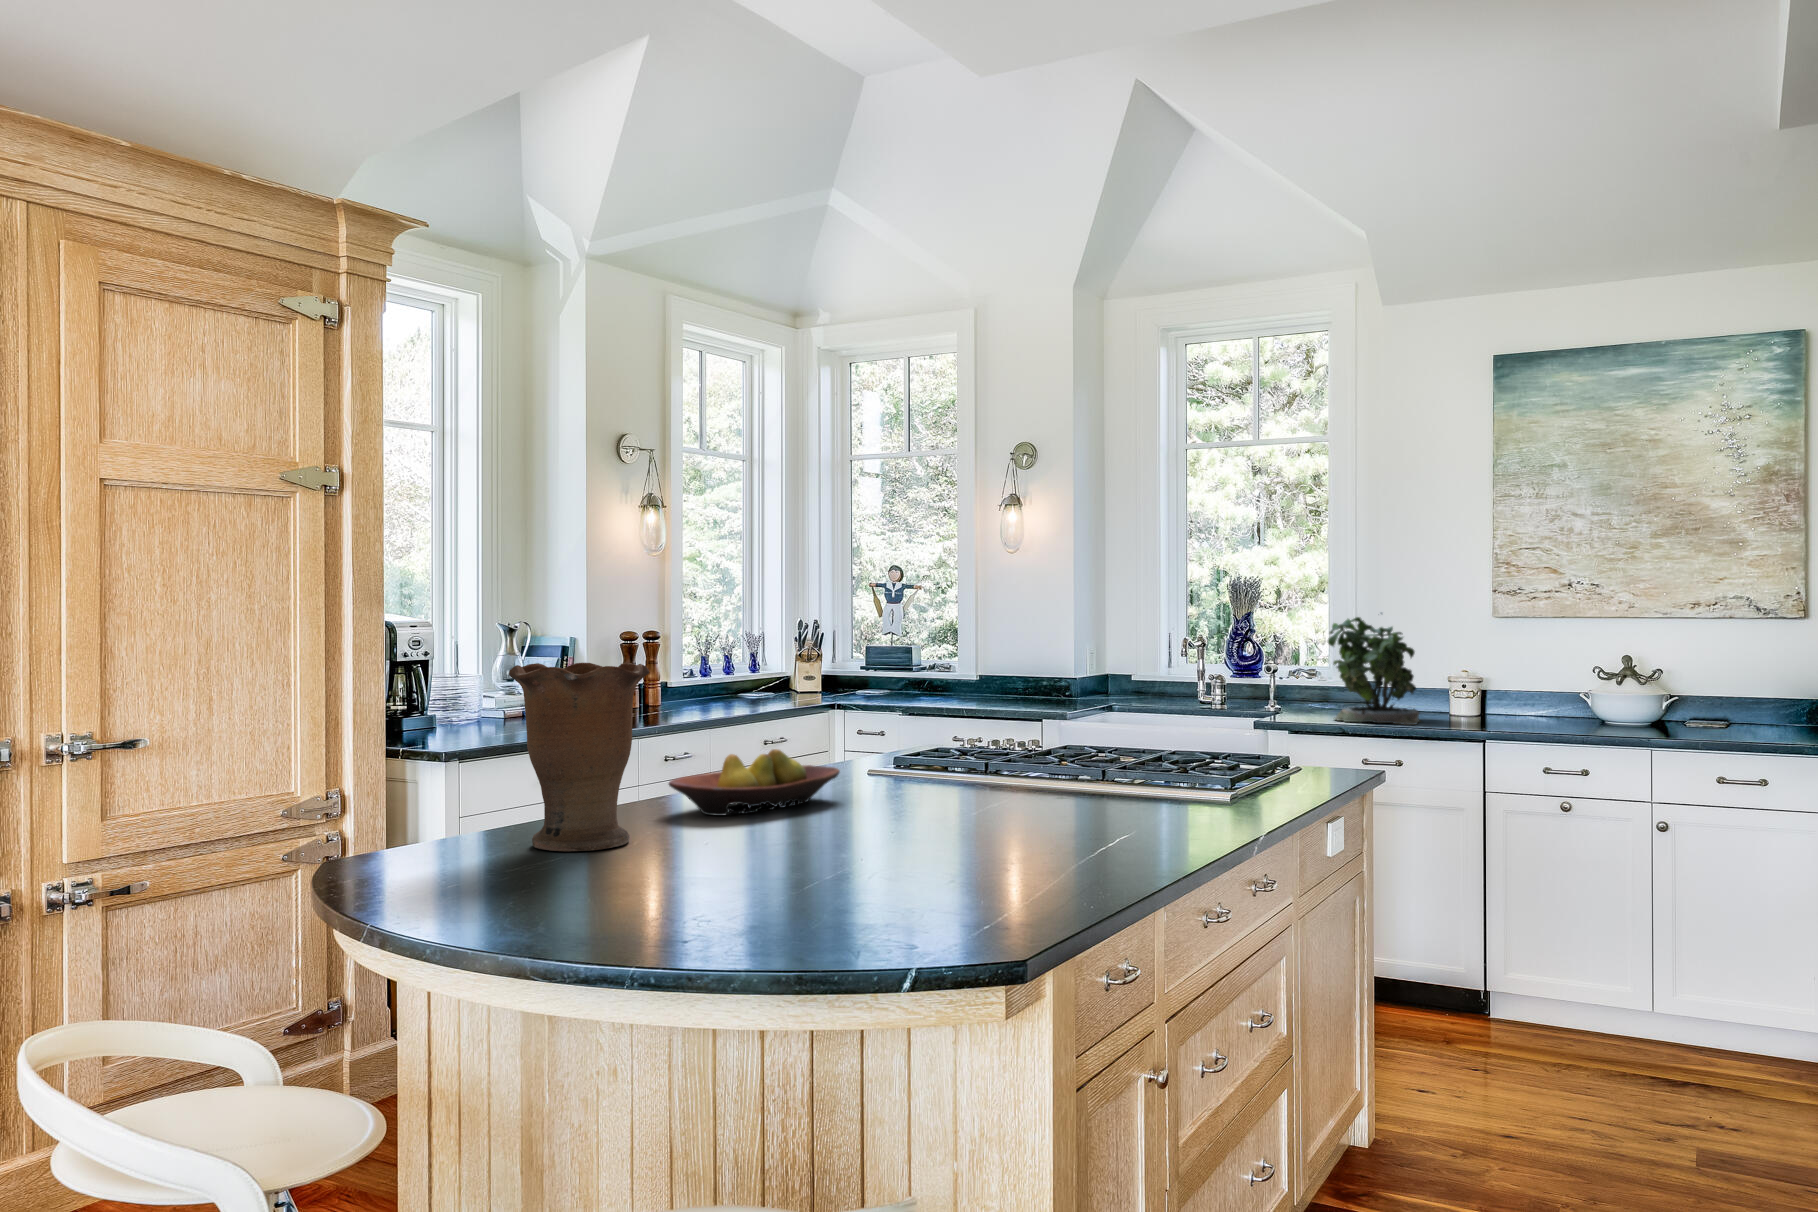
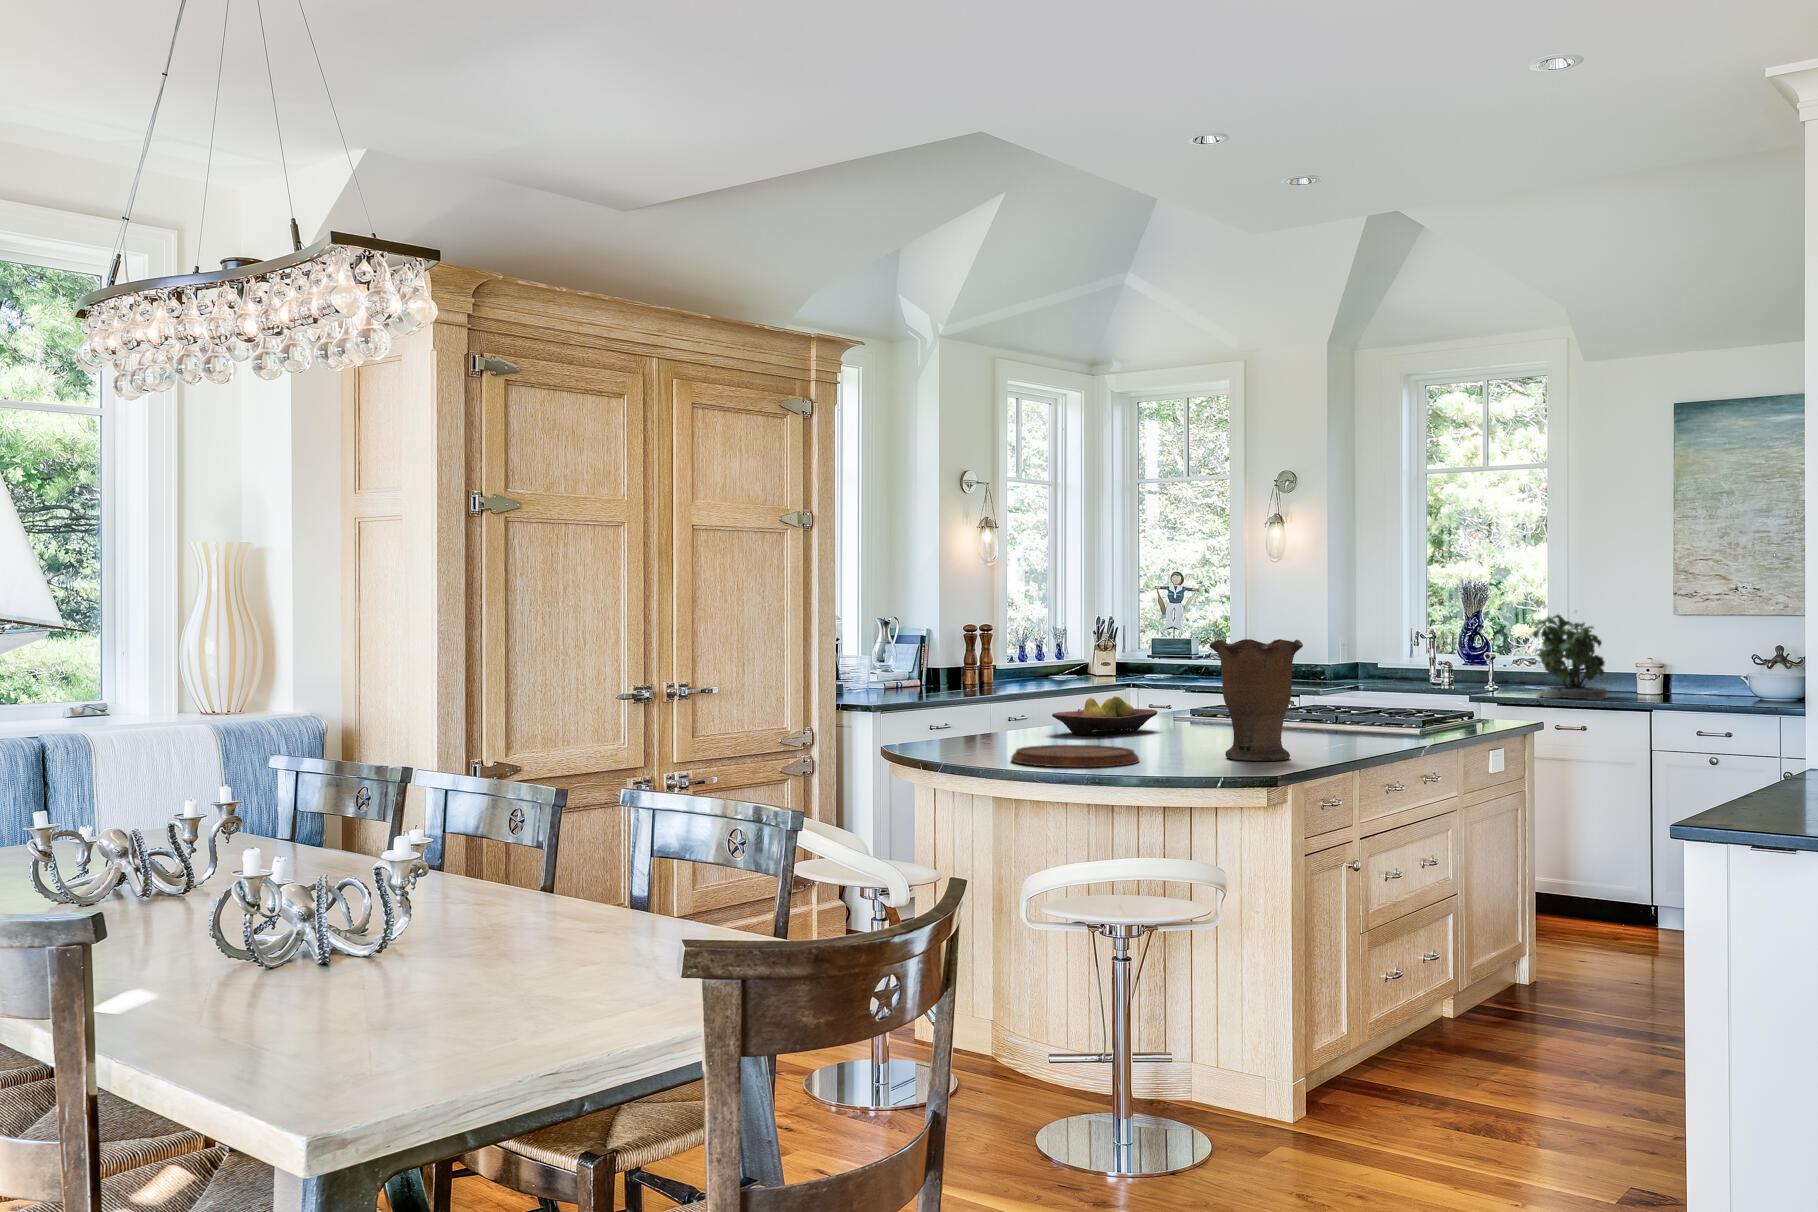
vase: present [509,663,649,851] -> present [1209,639,1303,761]
cutting board: none [527,861,772,930] -> present [1011,745,1139,767]

